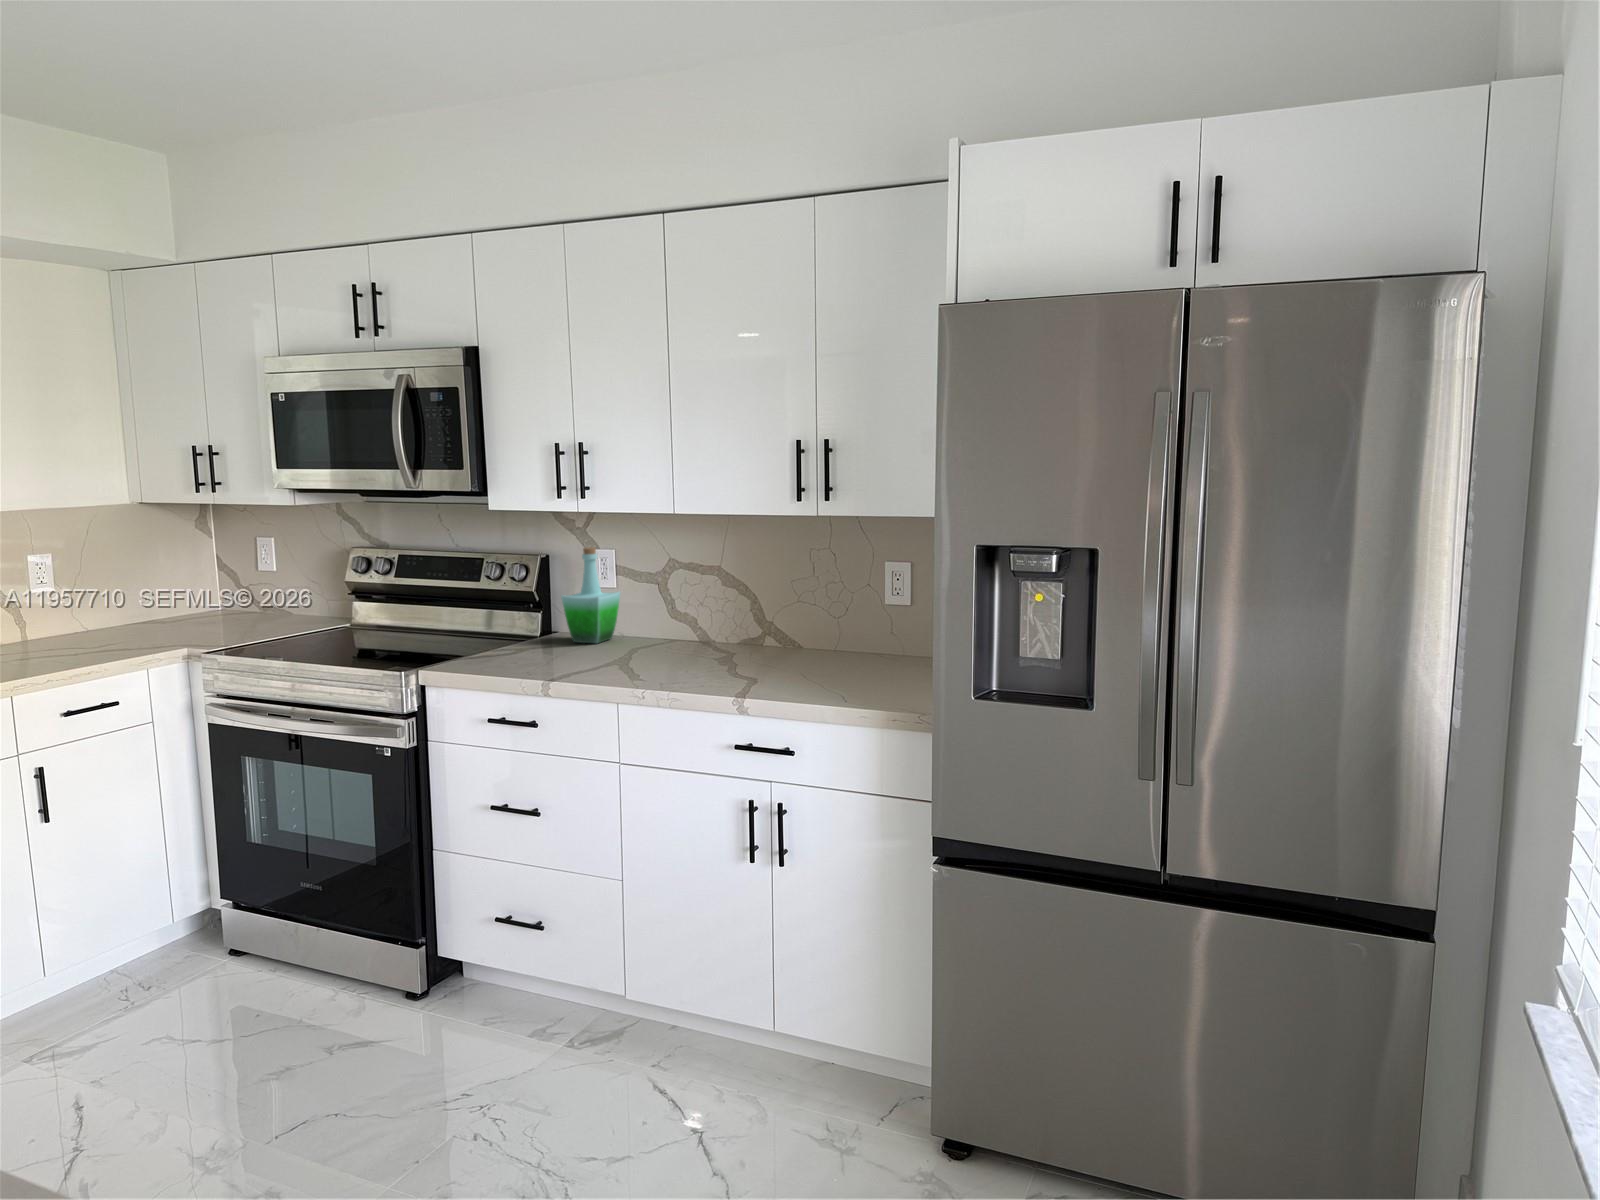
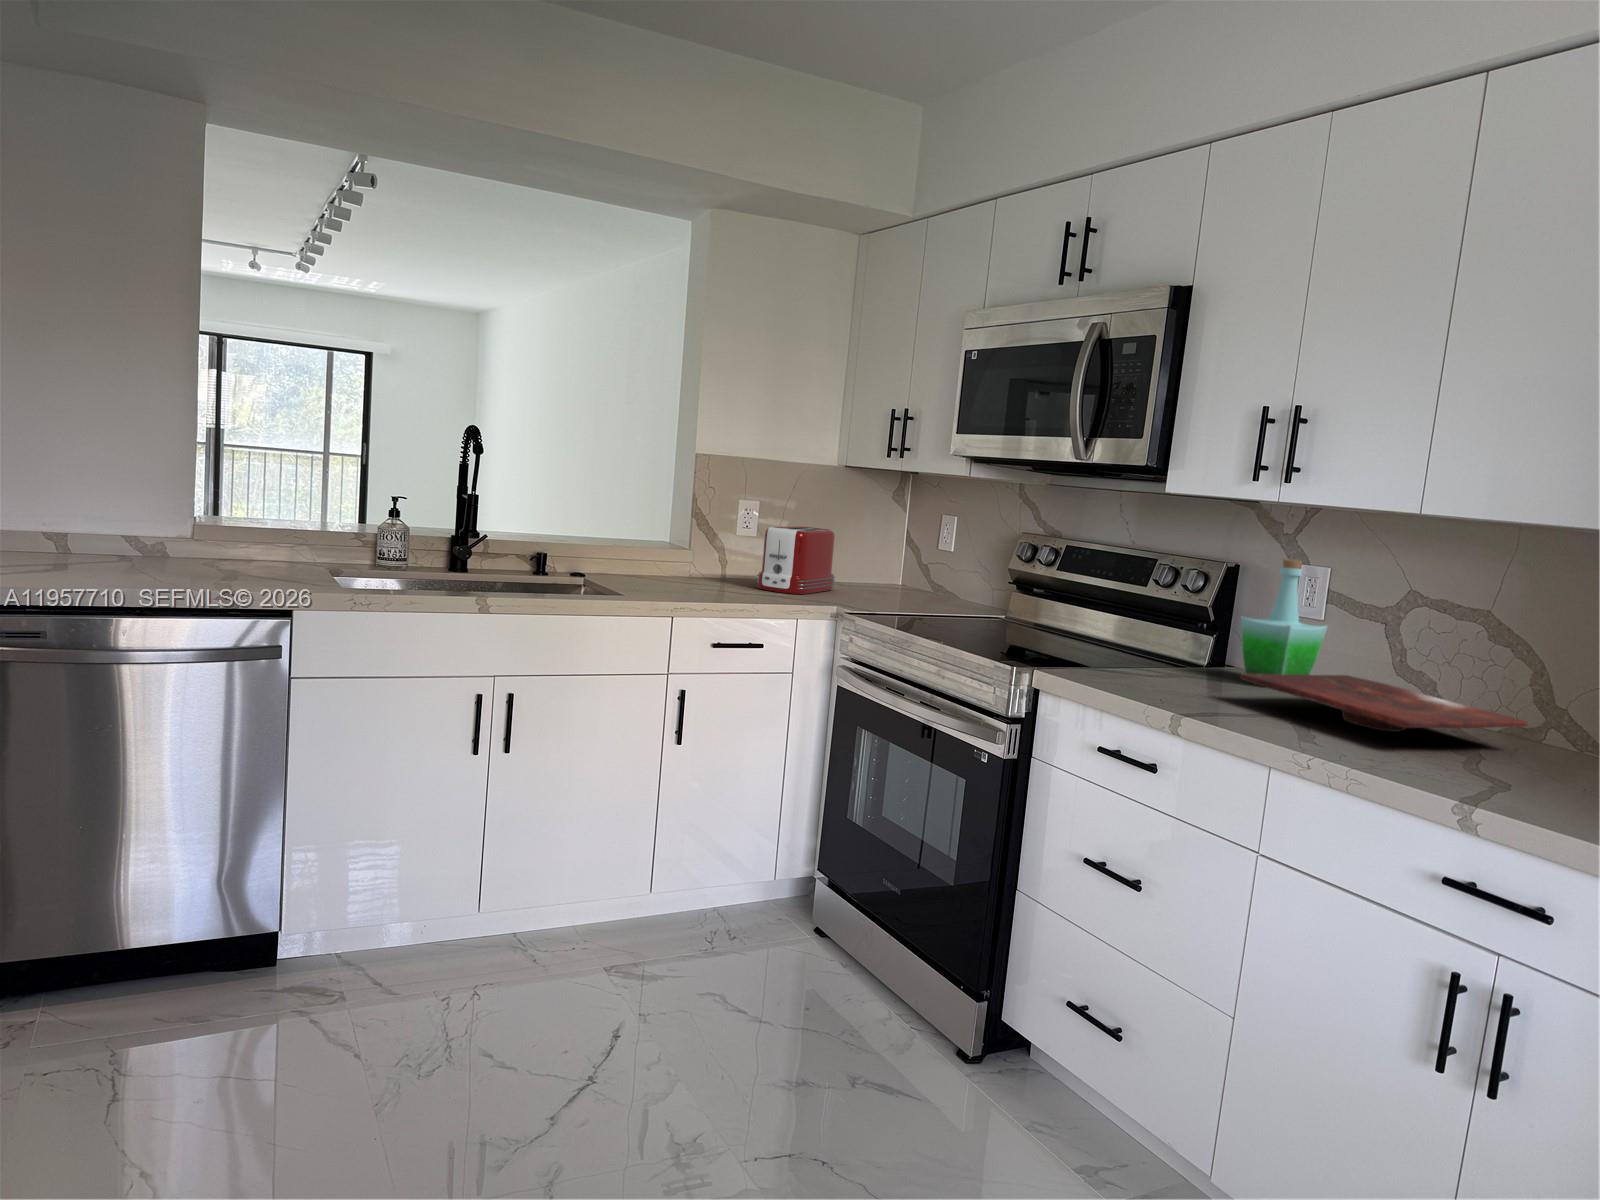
toaster: none [70,572,158,647] -> present [757,527,835,594]
cutting board: none [576,625,754,660] -> present [1240,674,1528,732]

